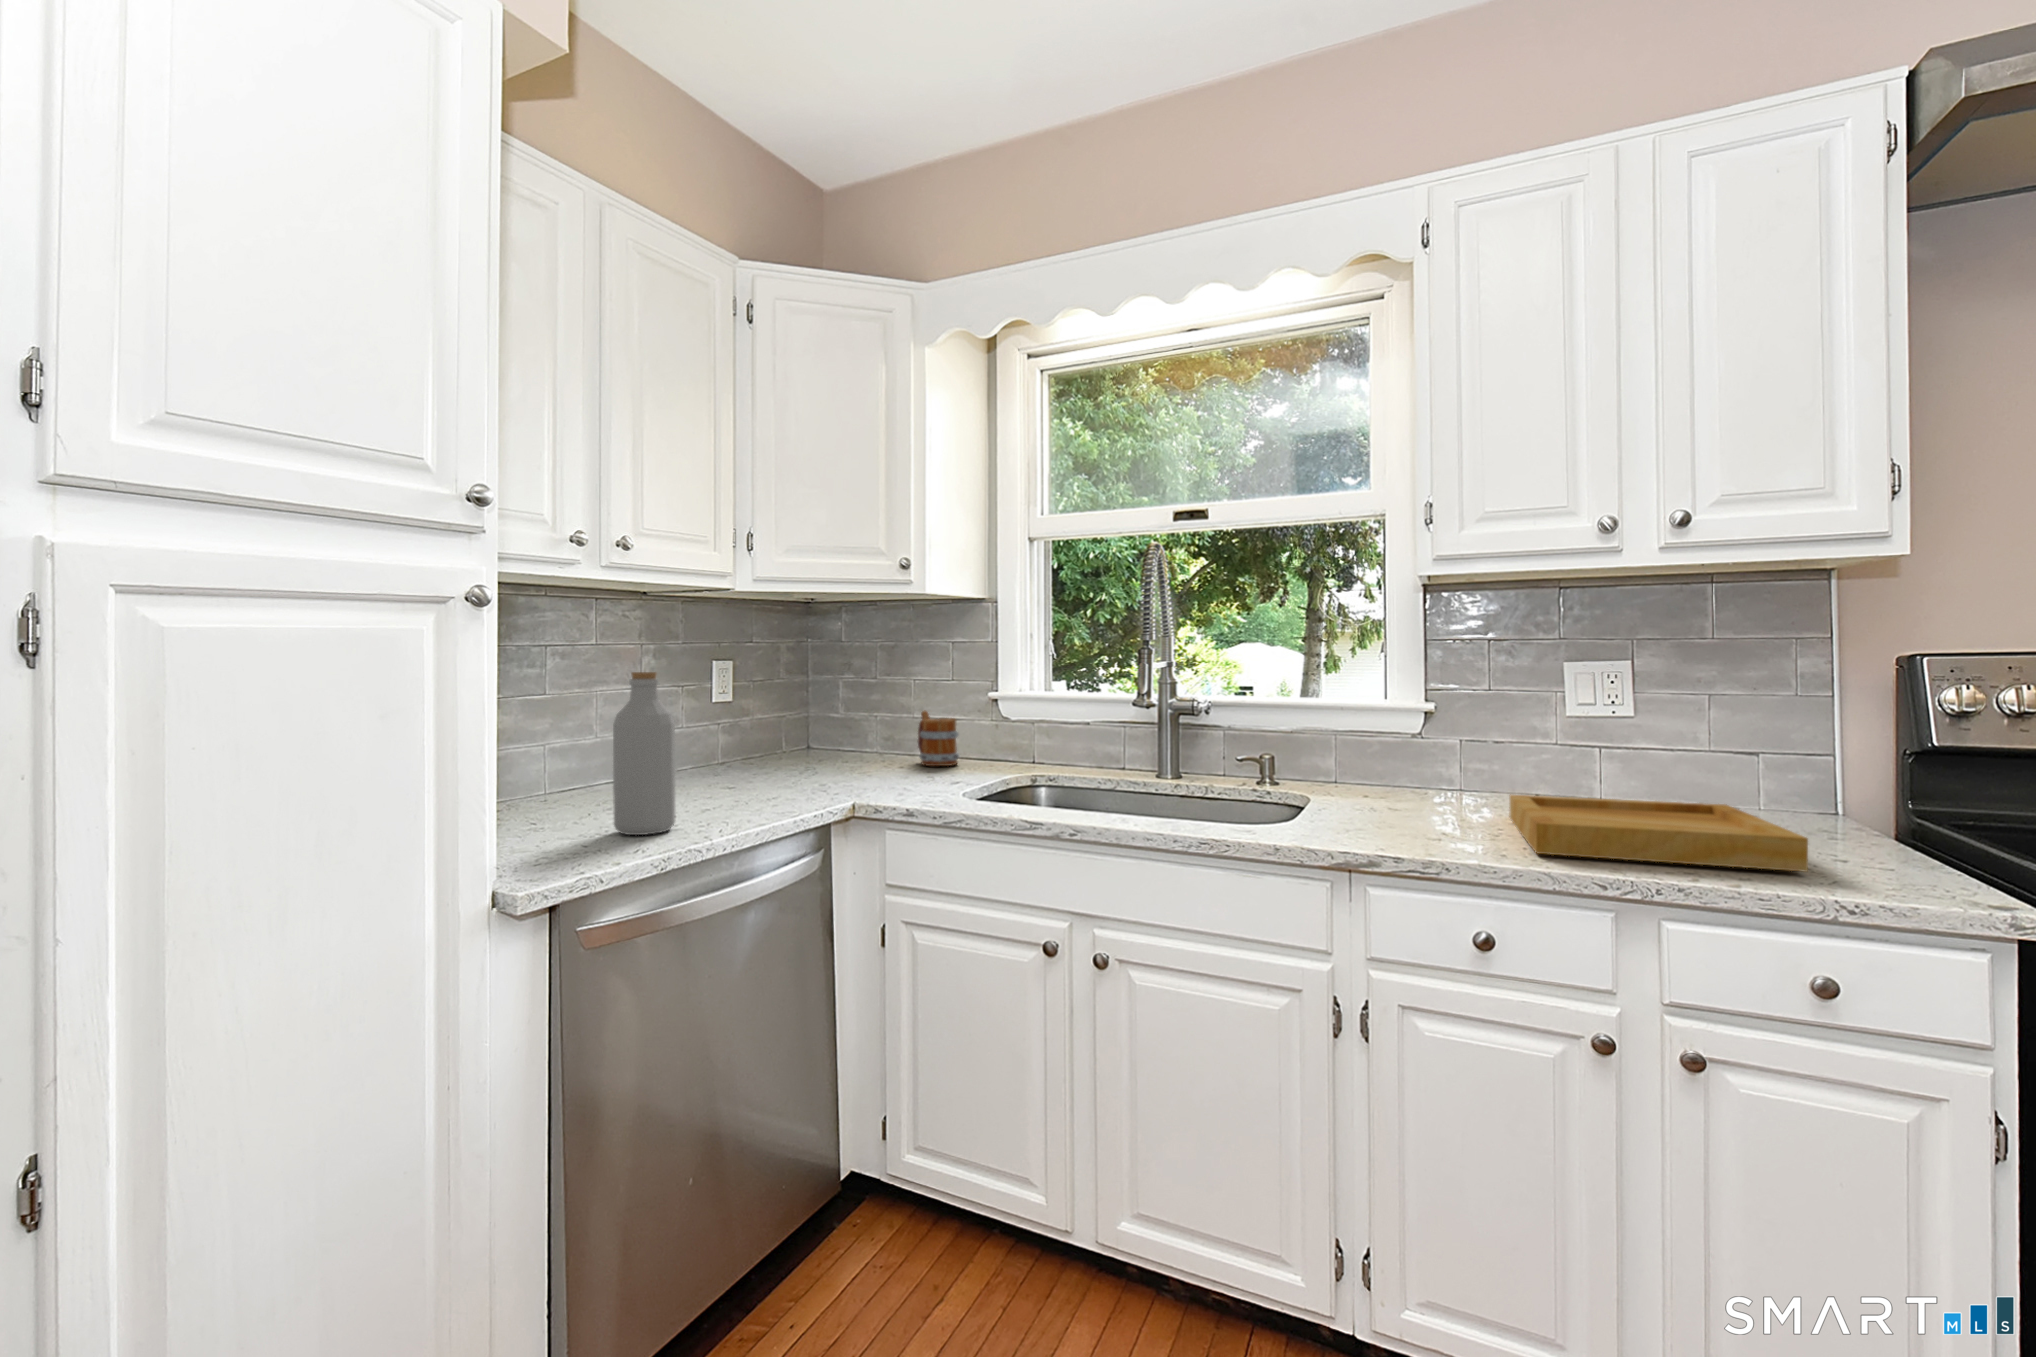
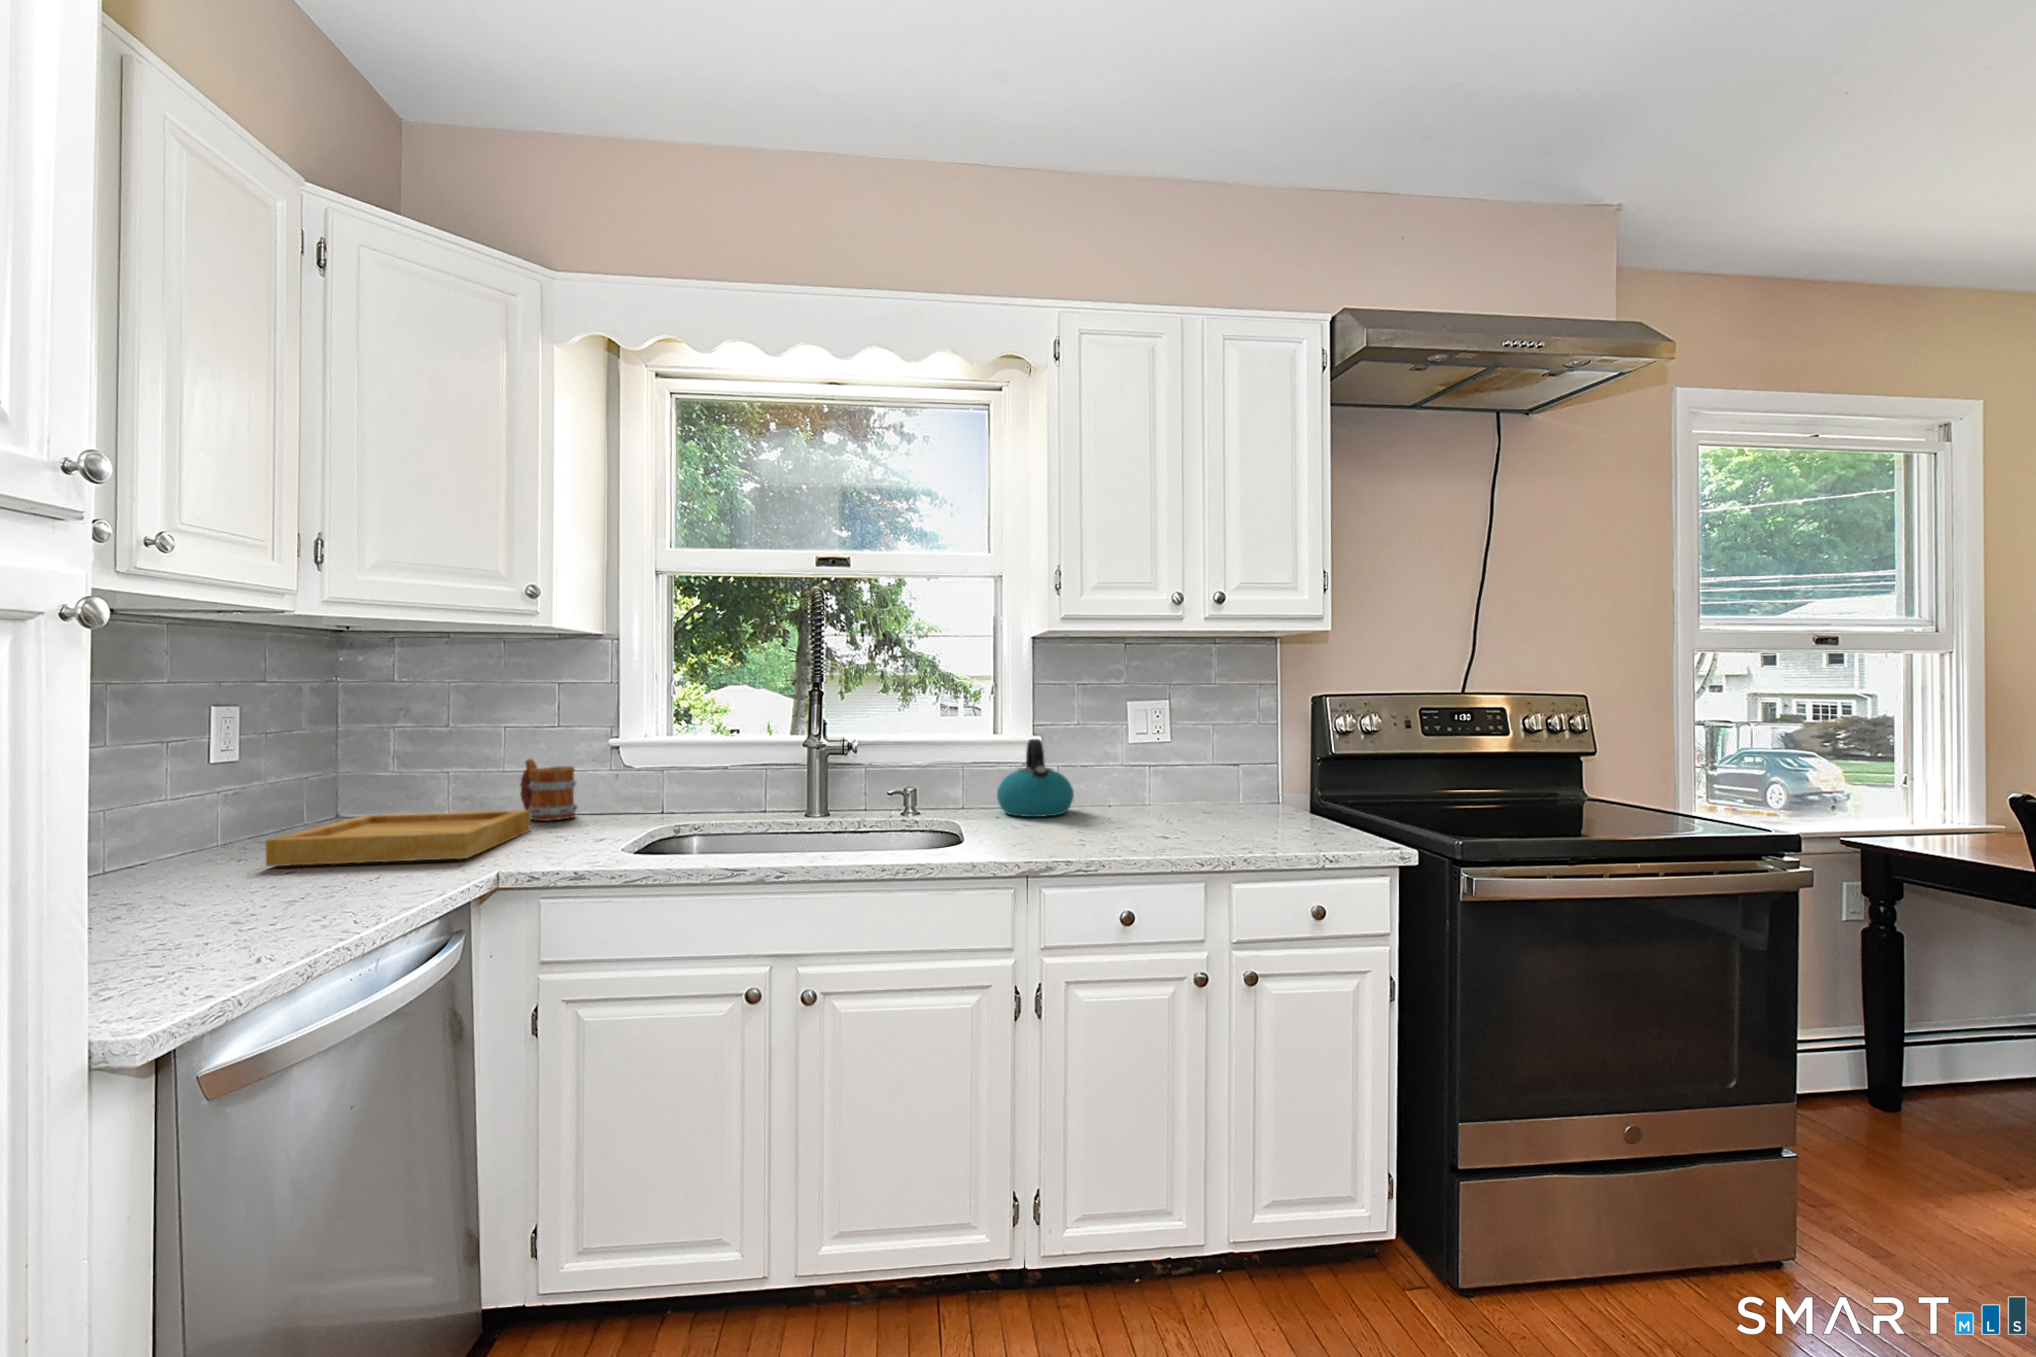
bottle: present [613,672,675,835] -> none [185,729,283,946]
kettle: none [1369,708,1472,803] -> present [997,739,1074,817]
tray: present [1510,795,1808,872] -> present [266,810,530,866]

